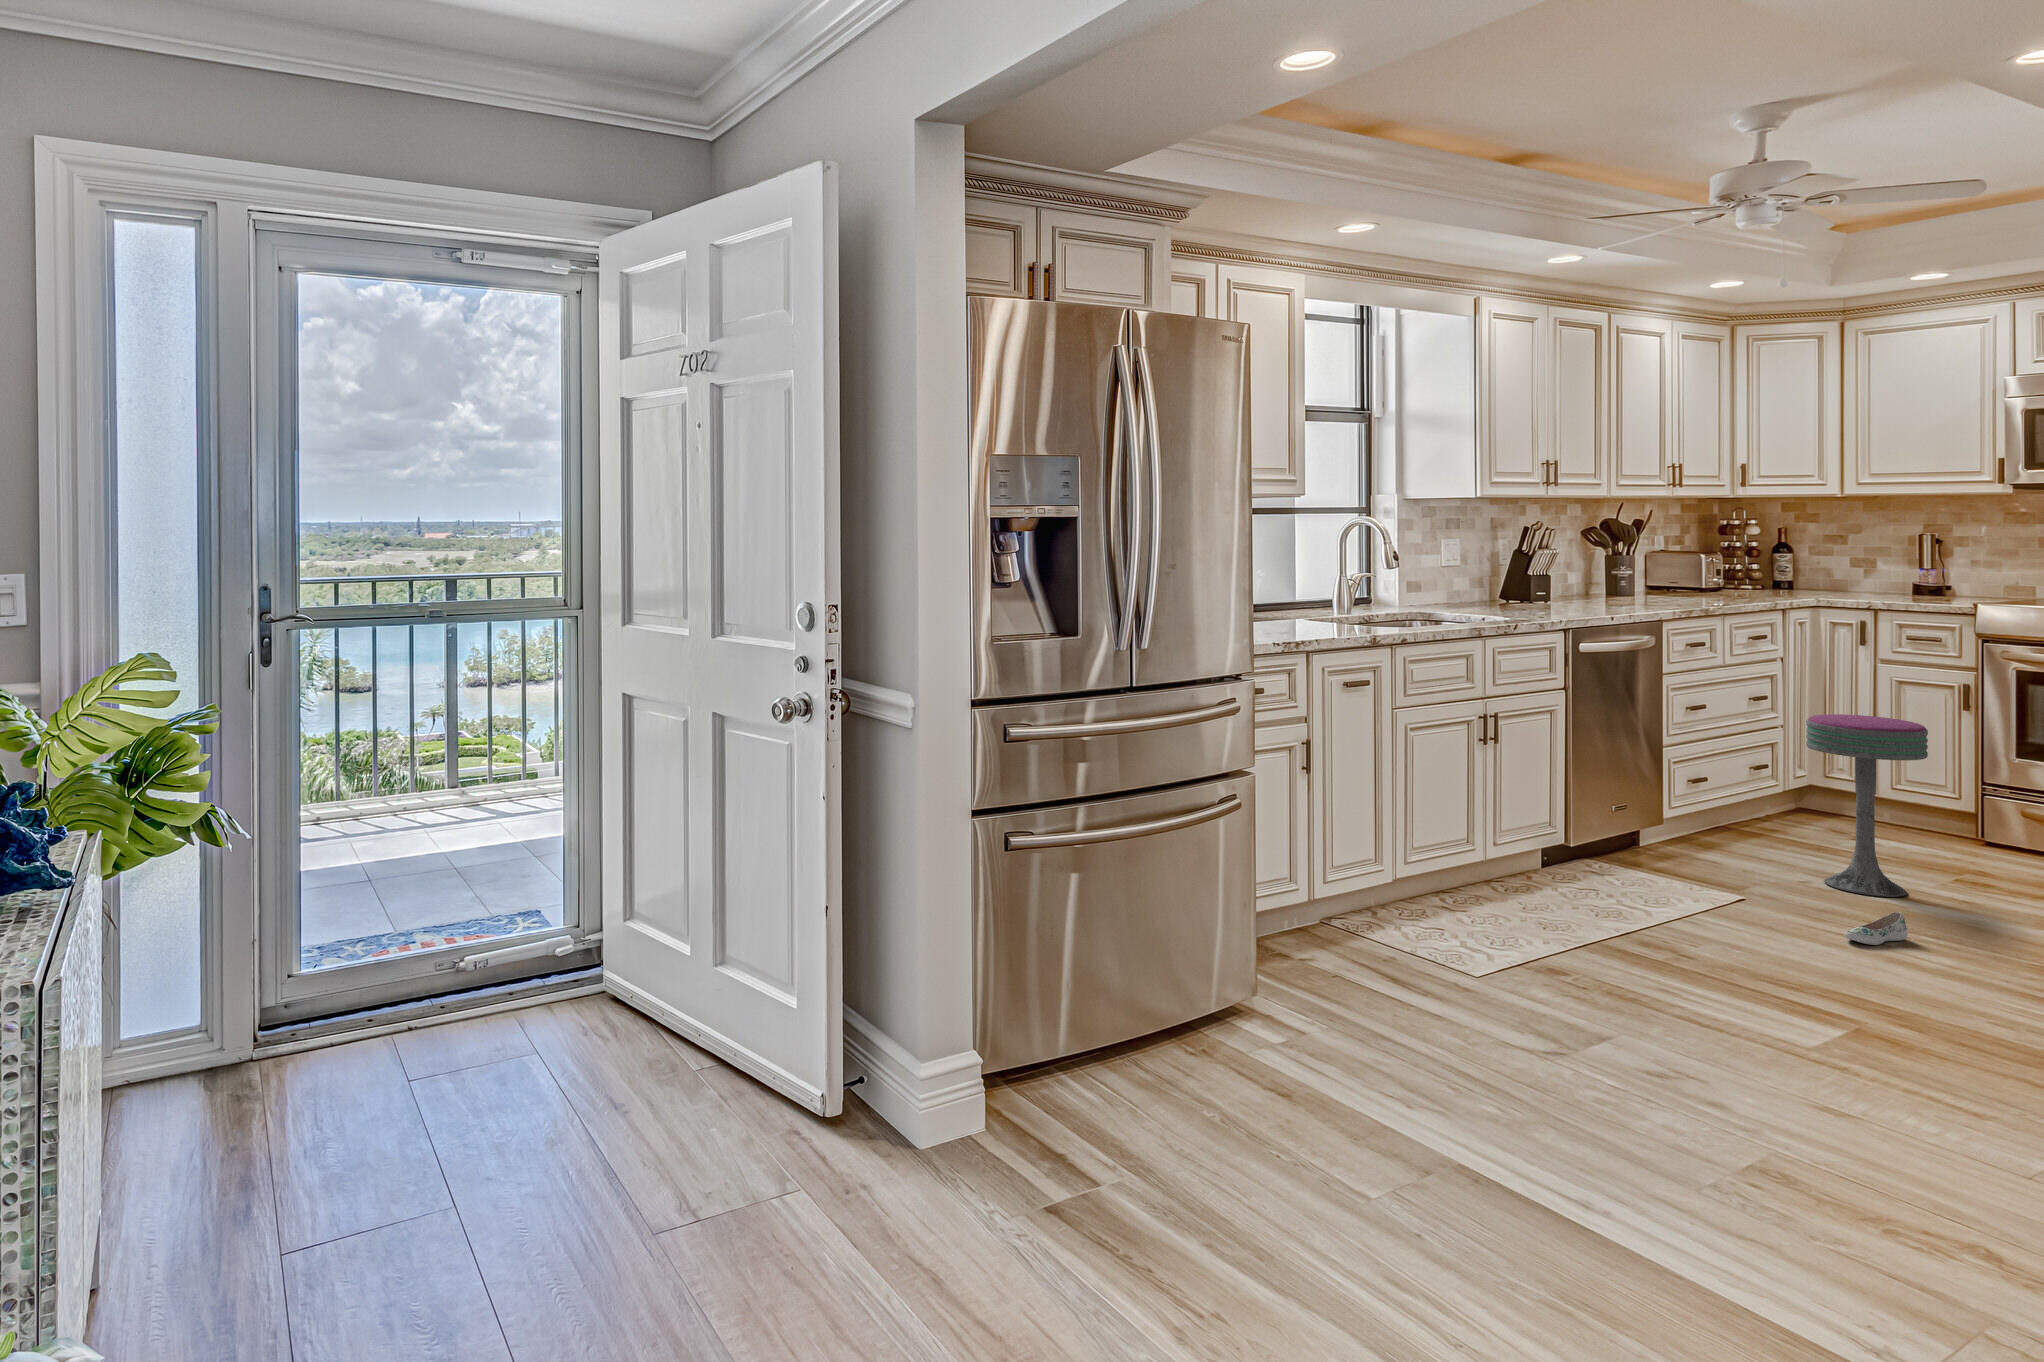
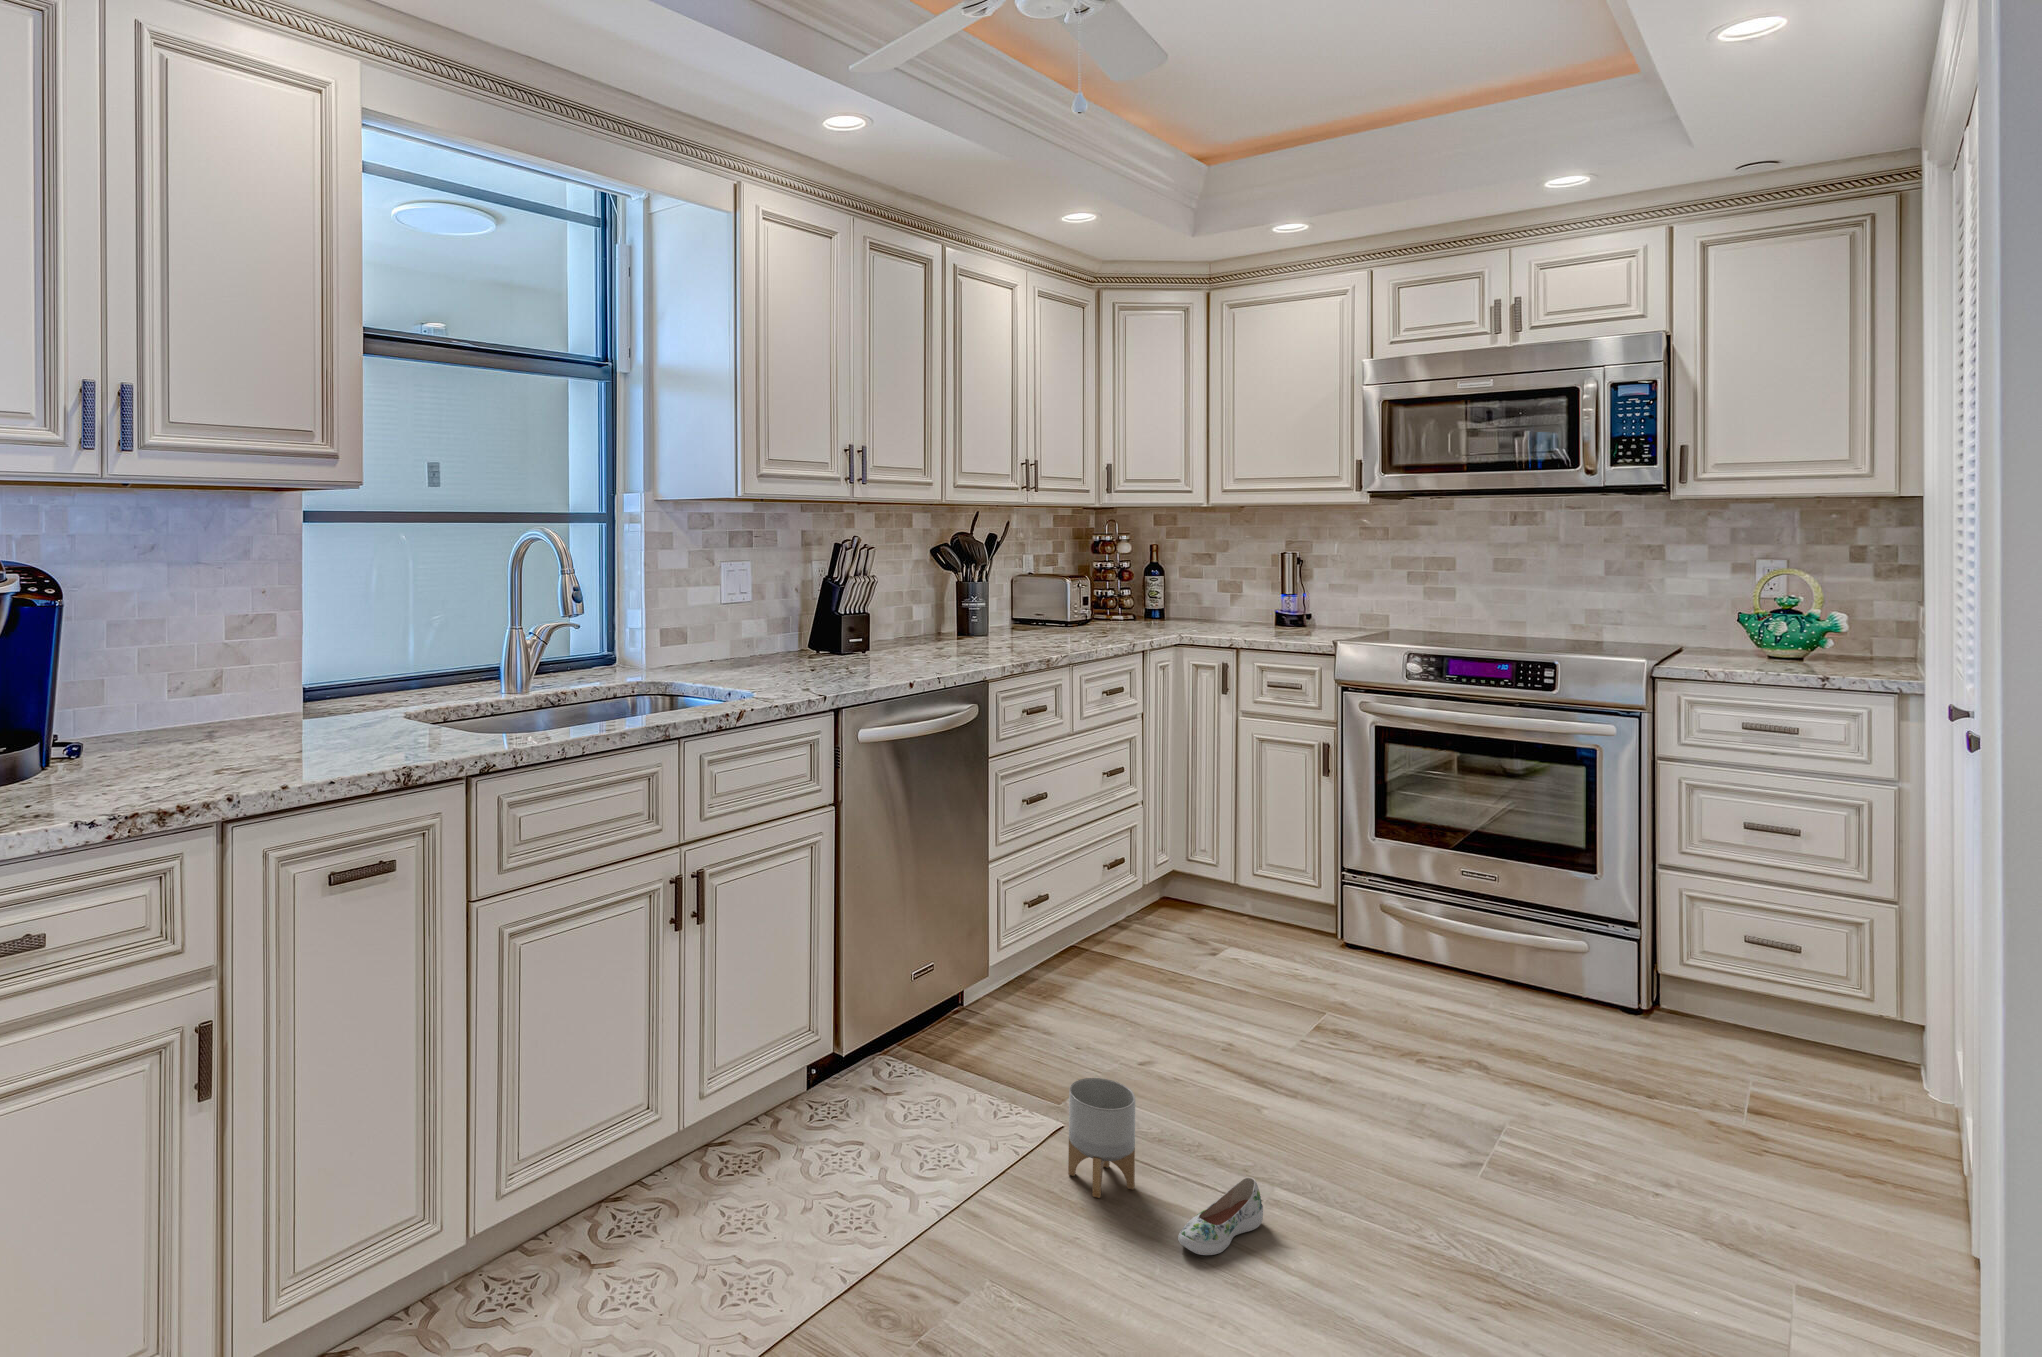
bar stool: present [1806,714,1928,897] -> none [1150,816,1291,1093]
planter: none [1756,857,1808,922] -> present [1068,1078,1135,1198]

